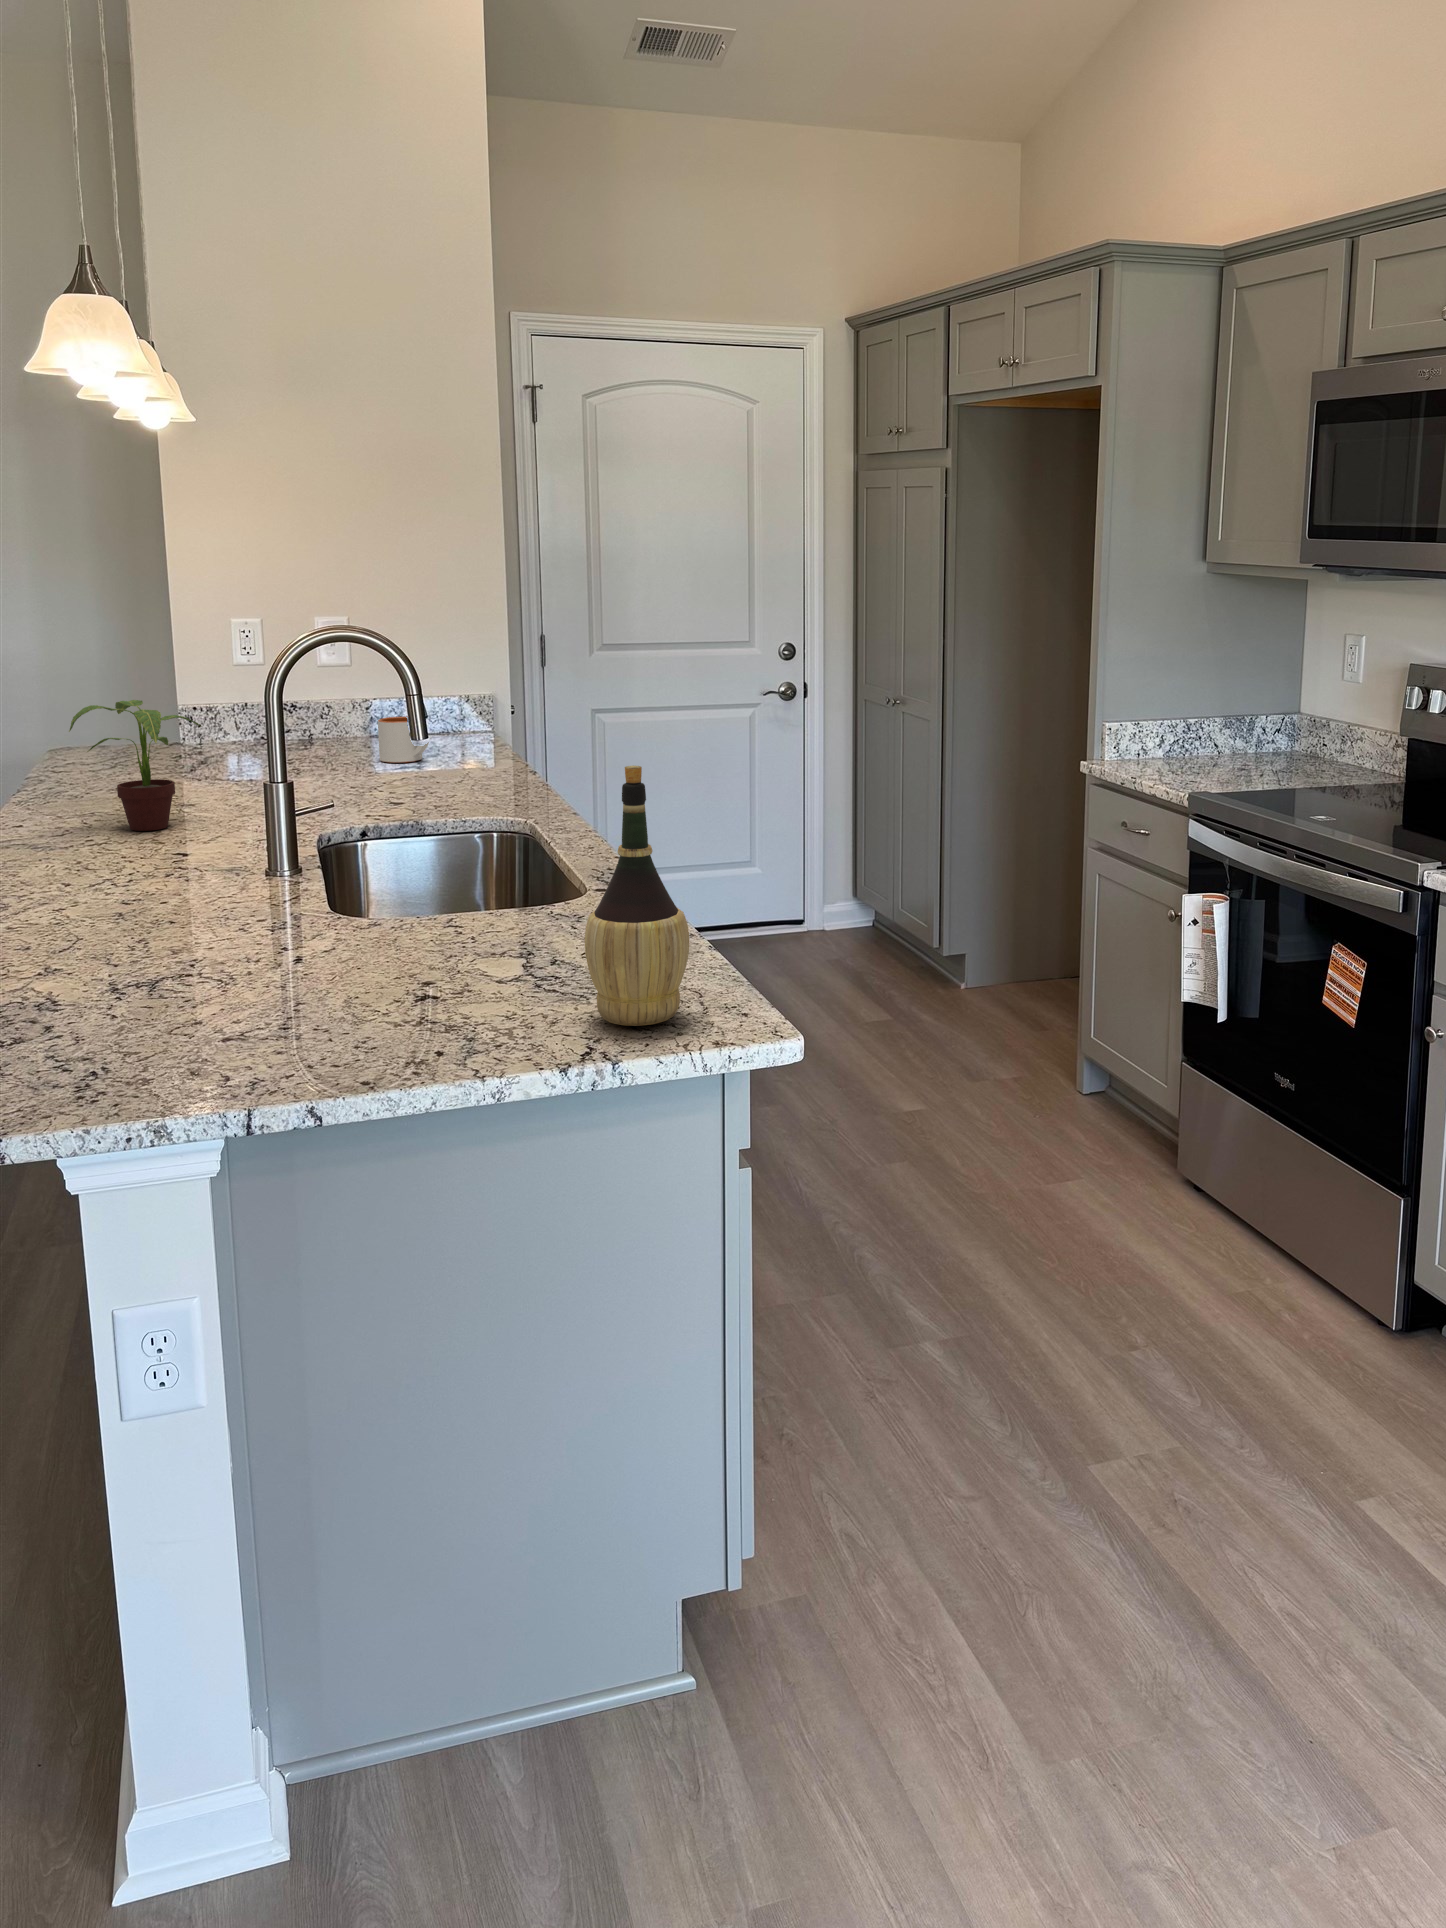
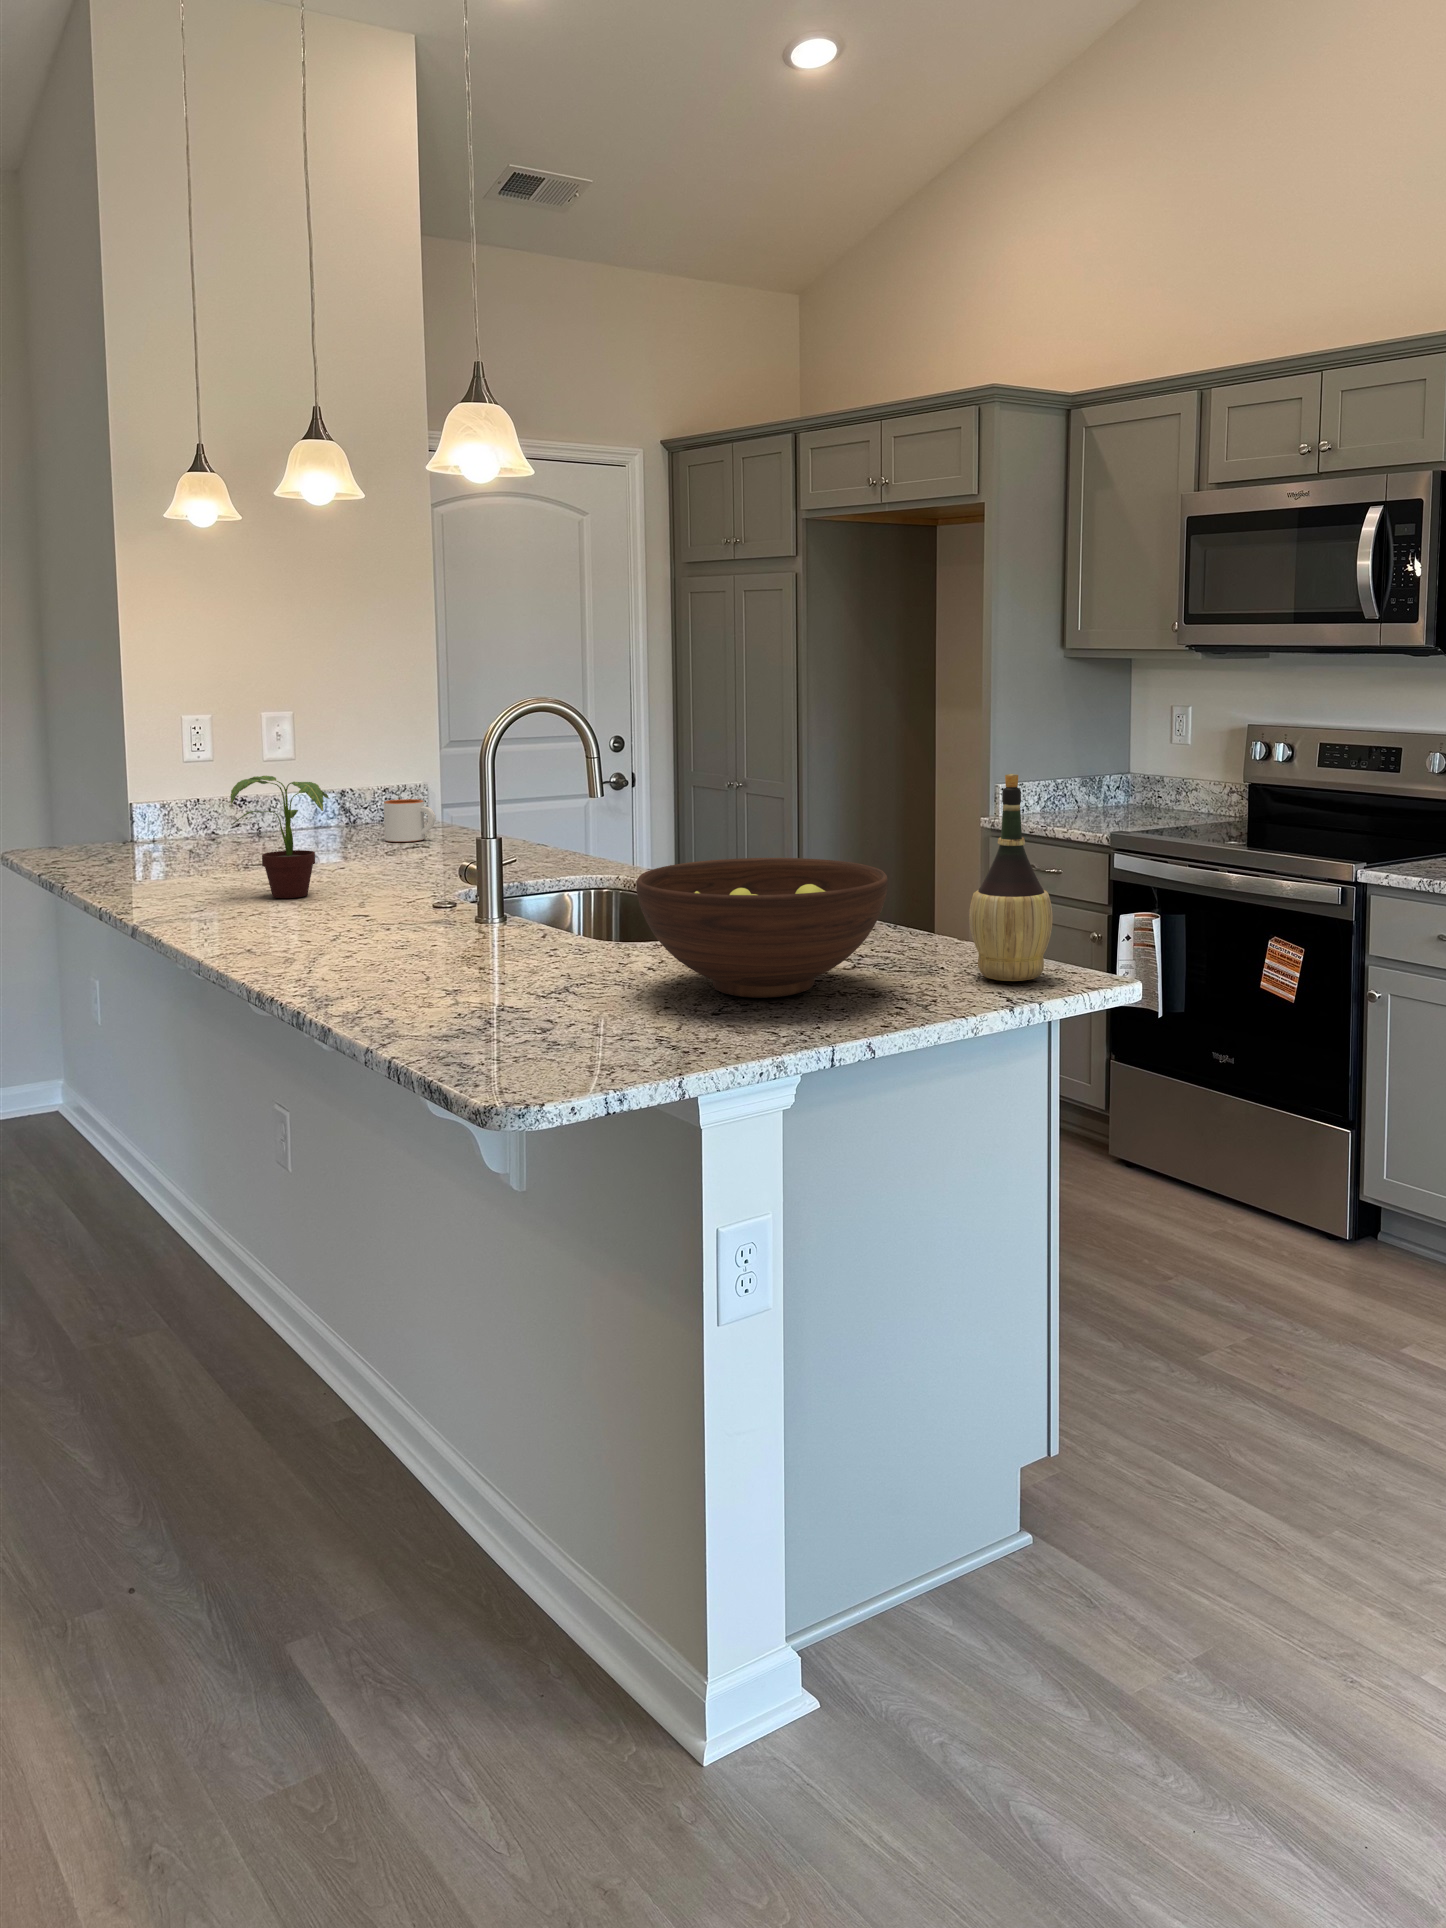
fruit bowl: none [163,843,479,1022] -> present [636,858,888,998]

